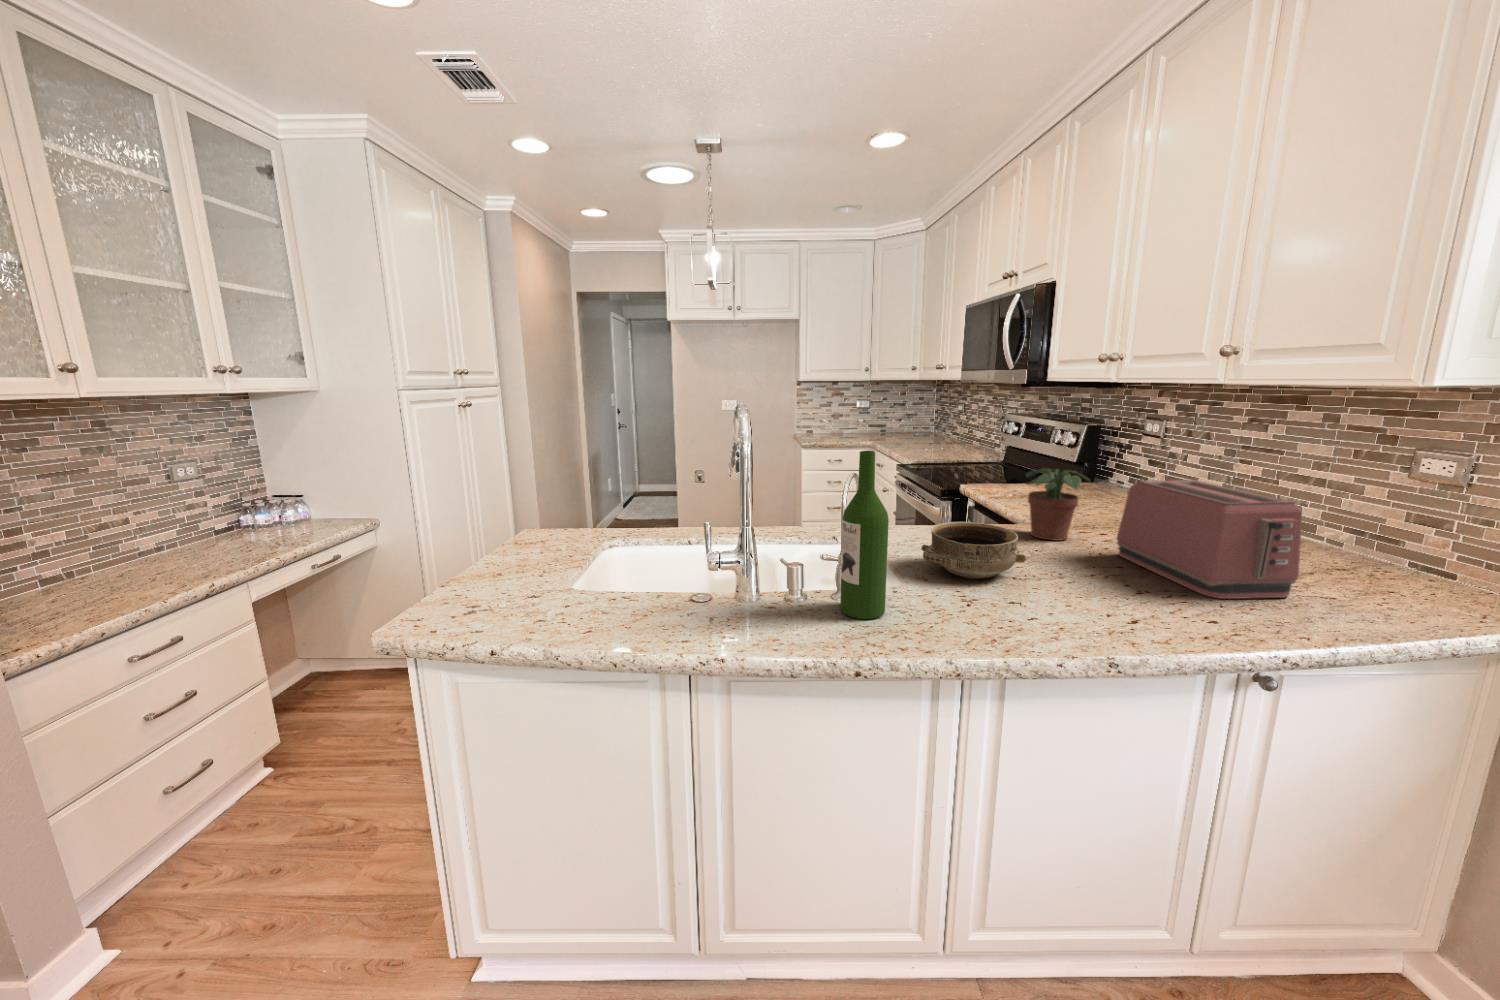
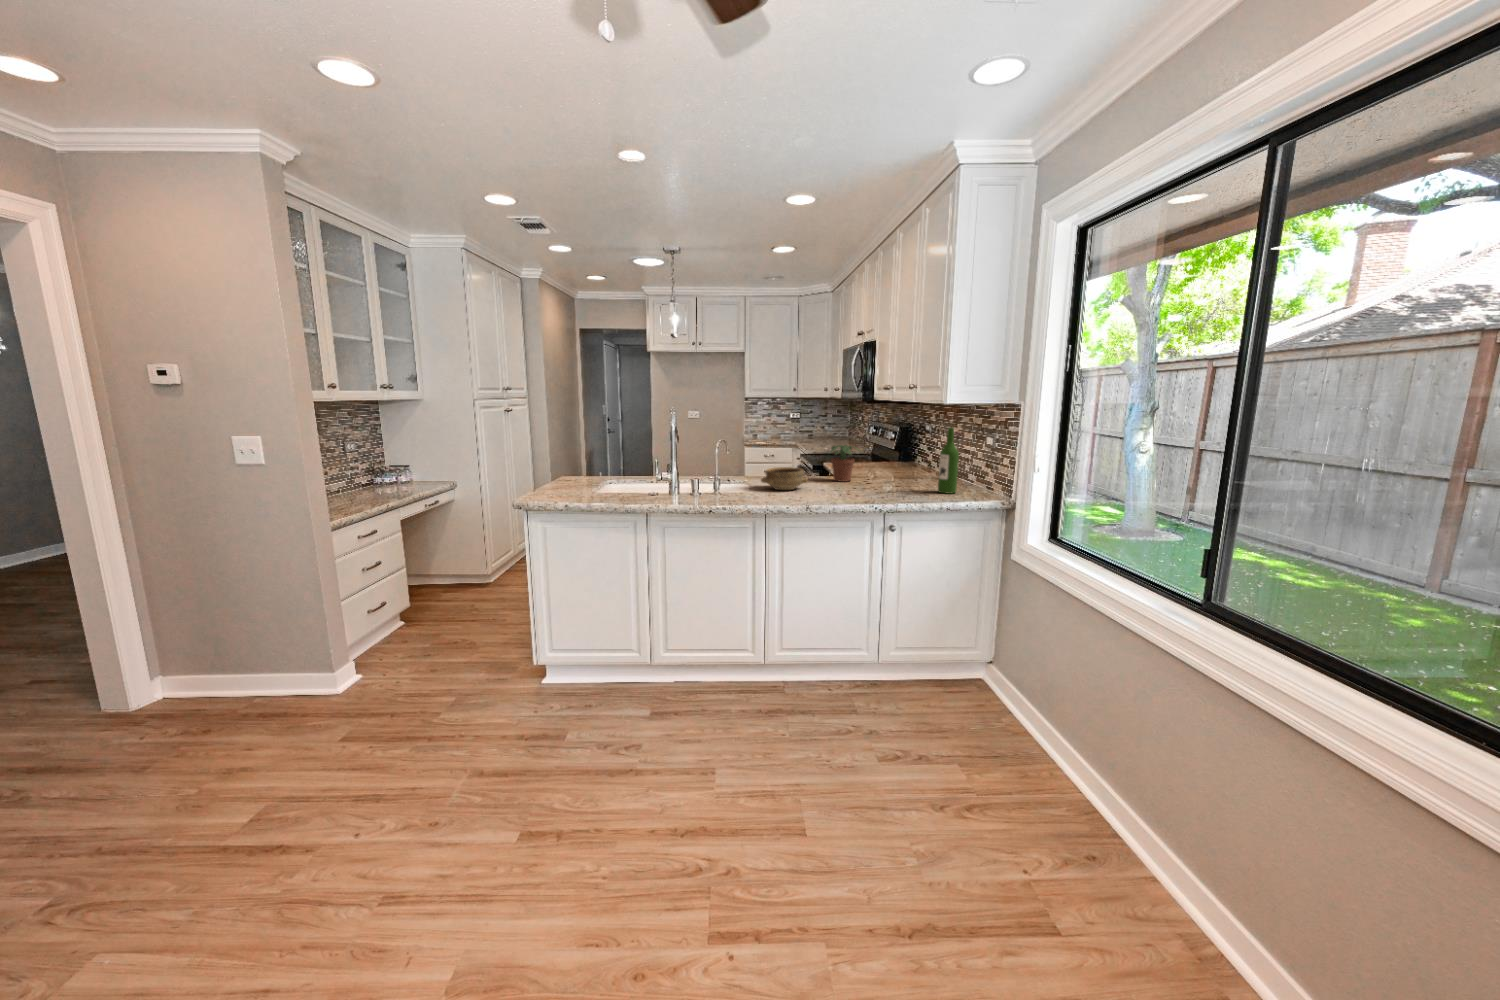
wine bottle: present [840,451,889,619] -> present [938,427,959,494]
toaster: present [1117,480,1302,599] -> none [863,448,916,495]

